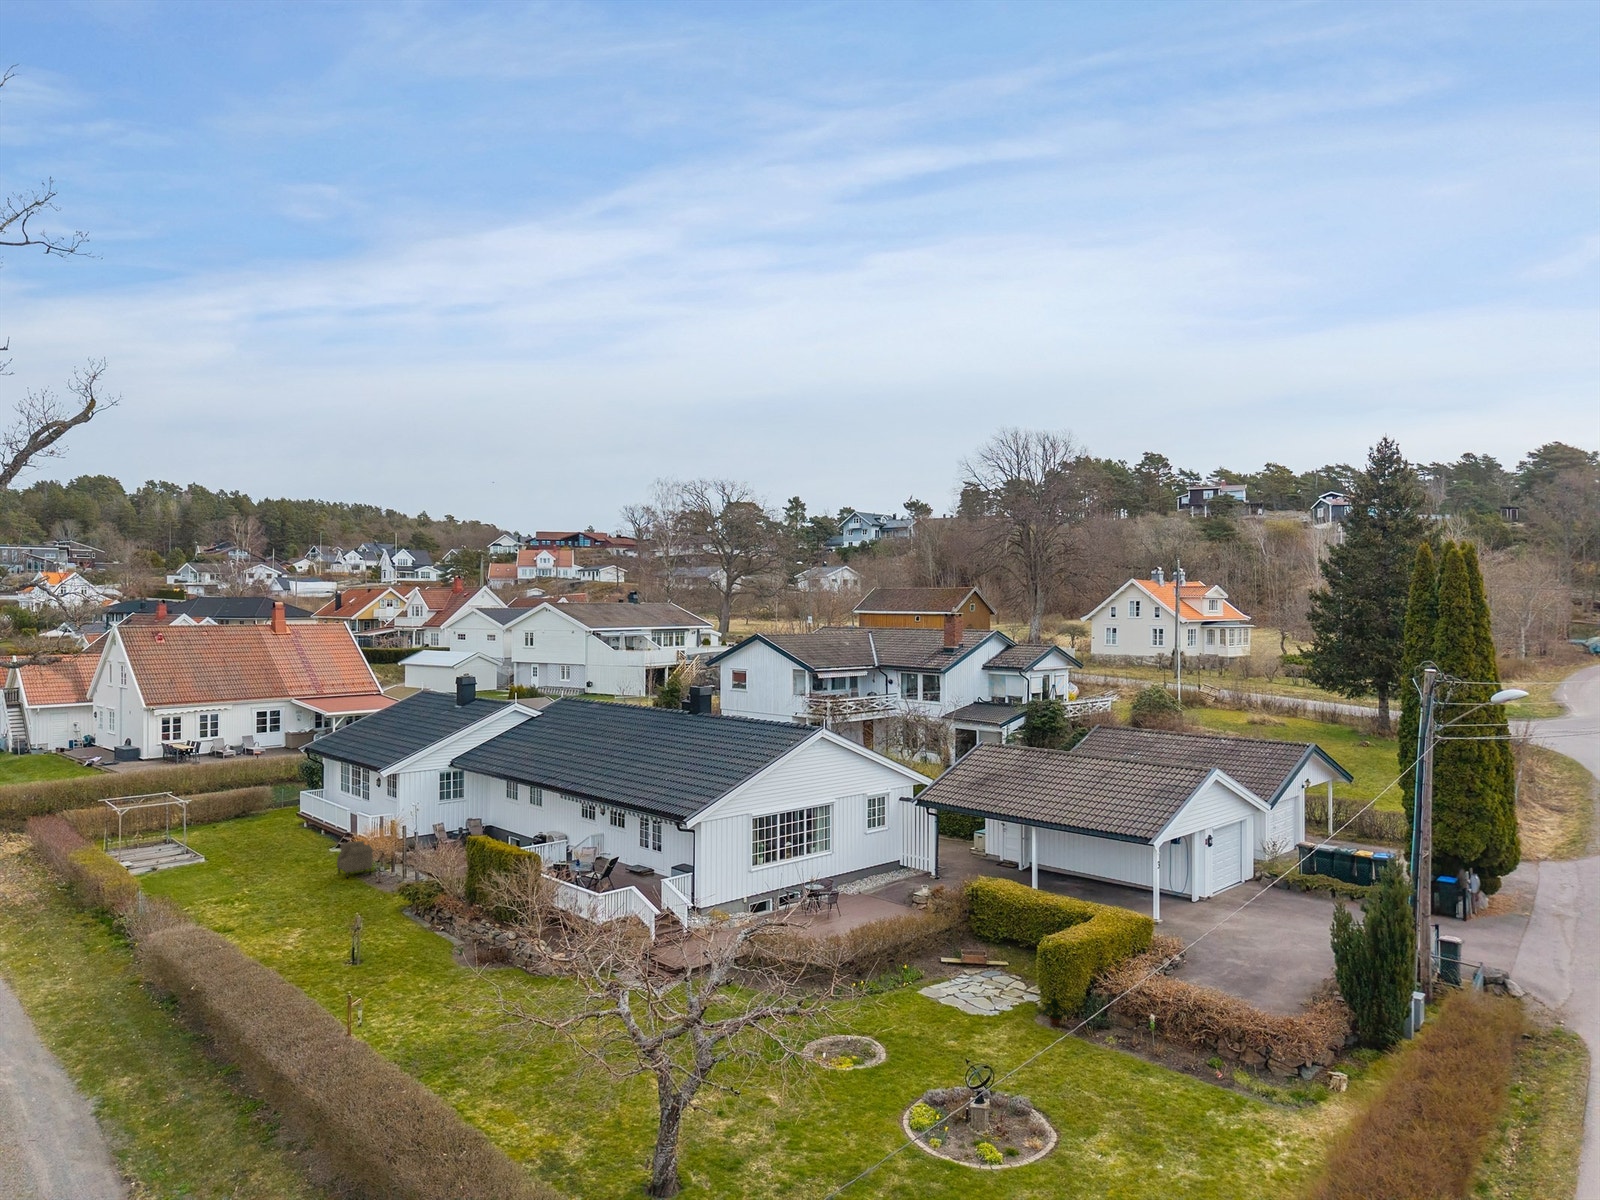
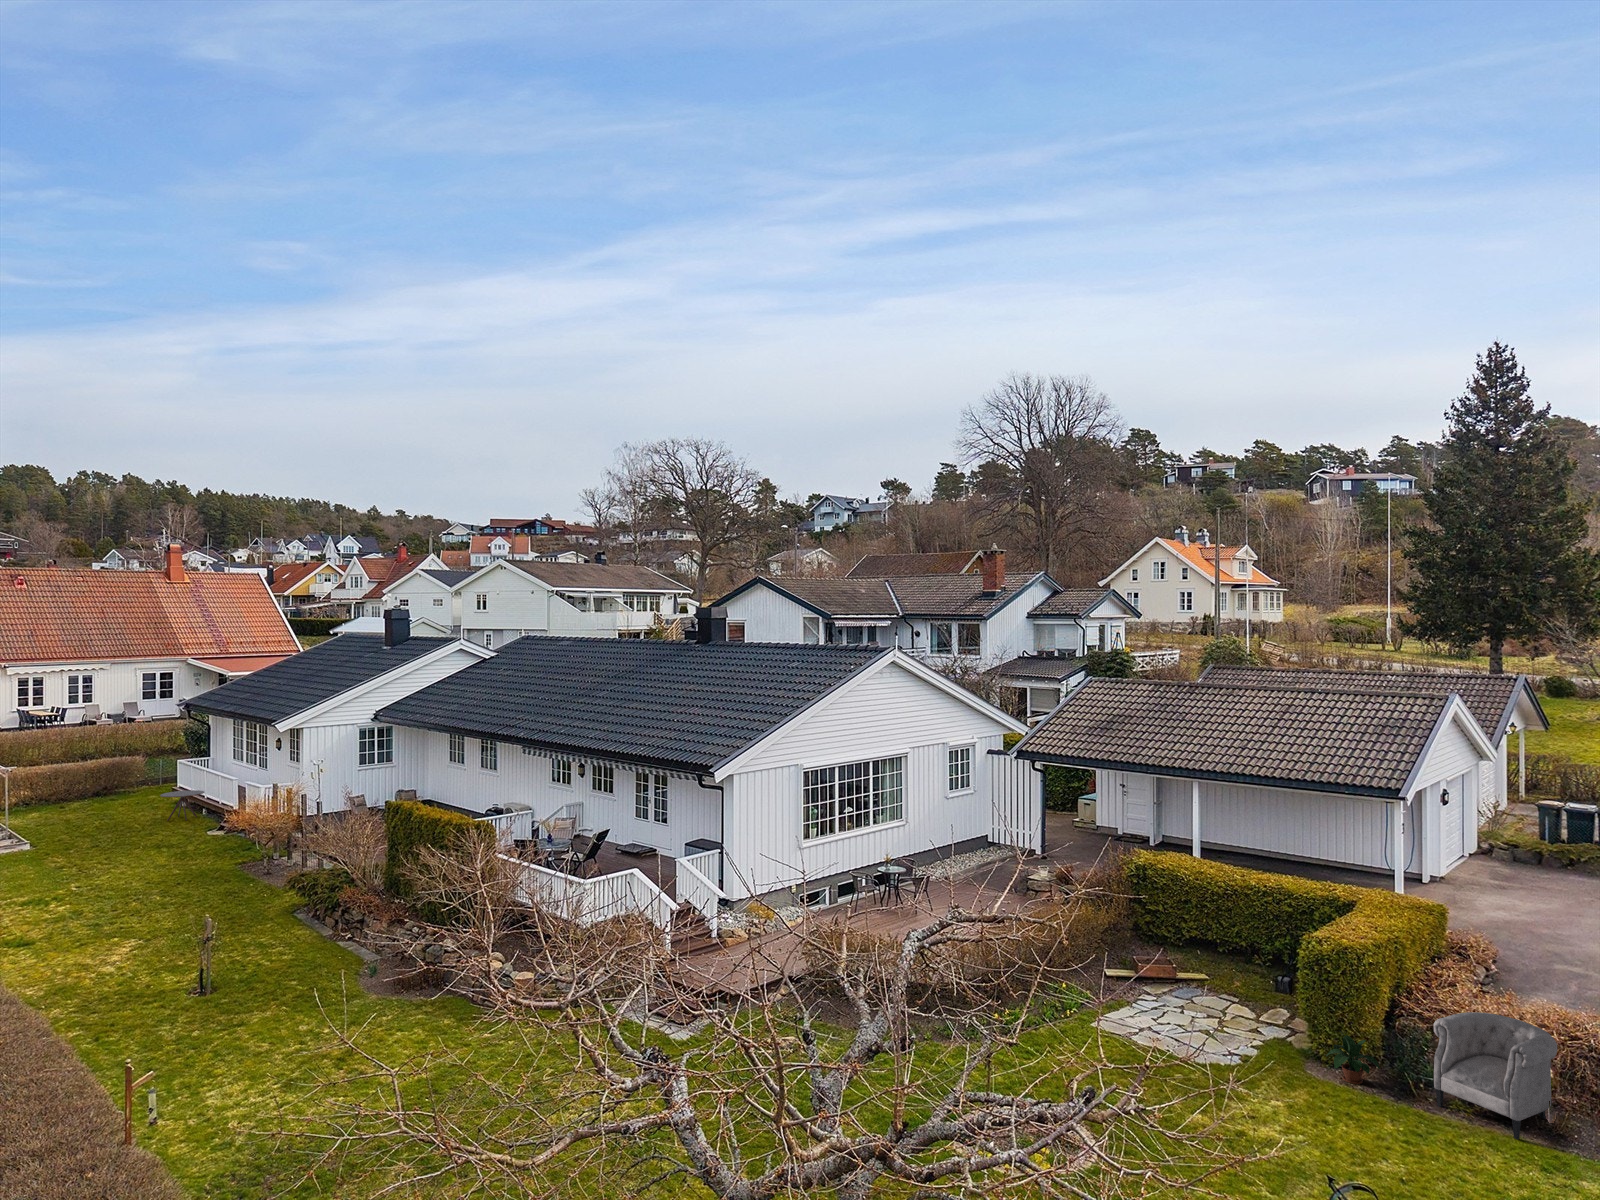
round table: none [290,816,321,839] -> present [160,790,204,821]
chair: present [337,841,374,878] -> present [1434,1012,1557,1140]

